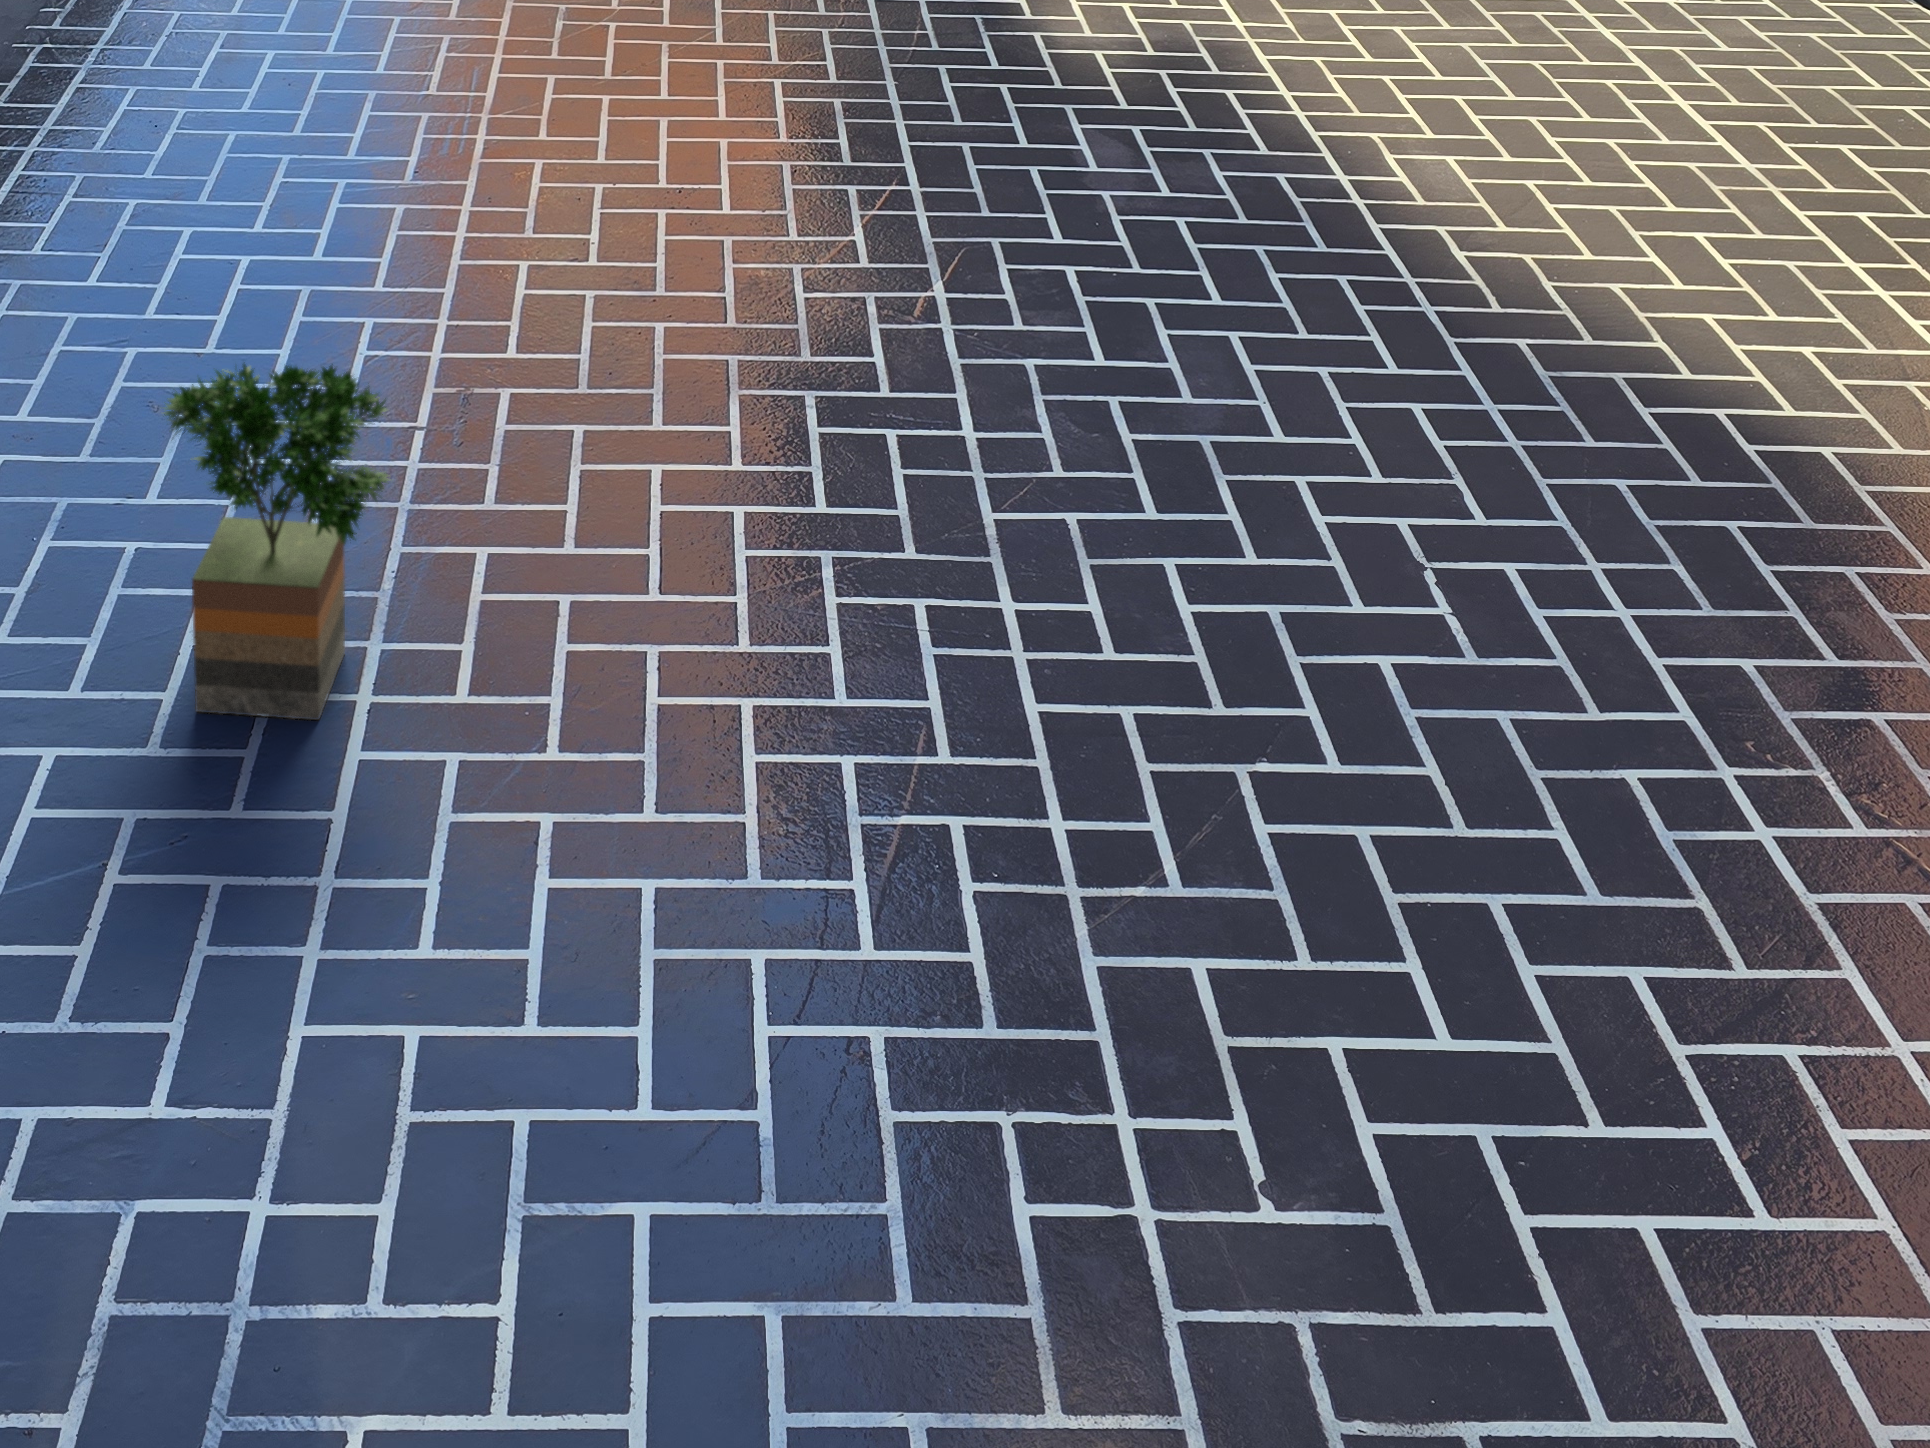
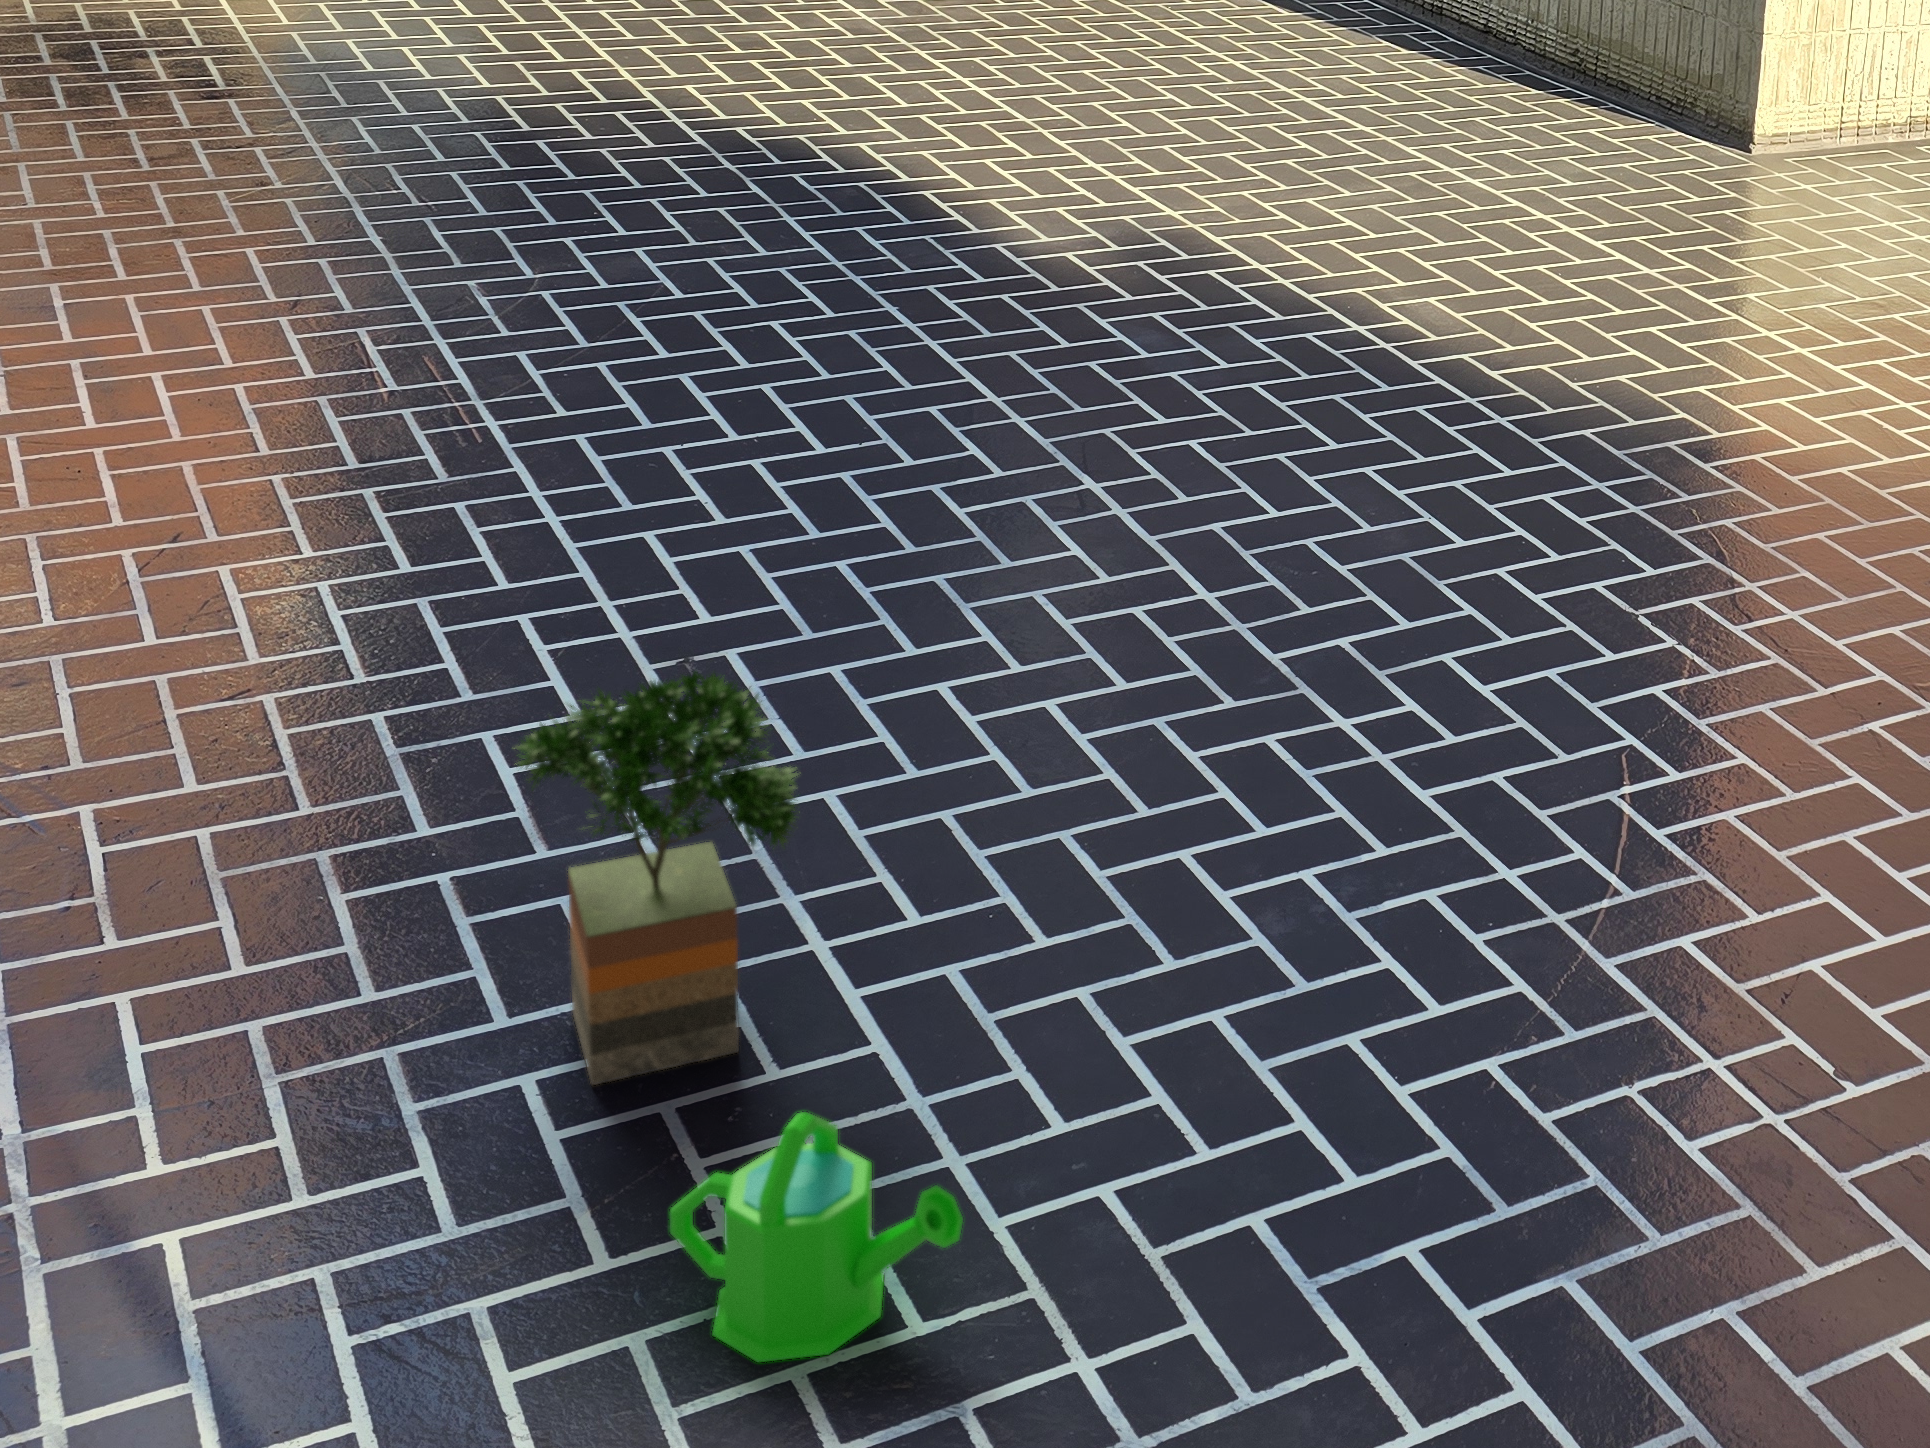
watering can: none [128,781,320,1007] -> present [670,1112,963,1362]

